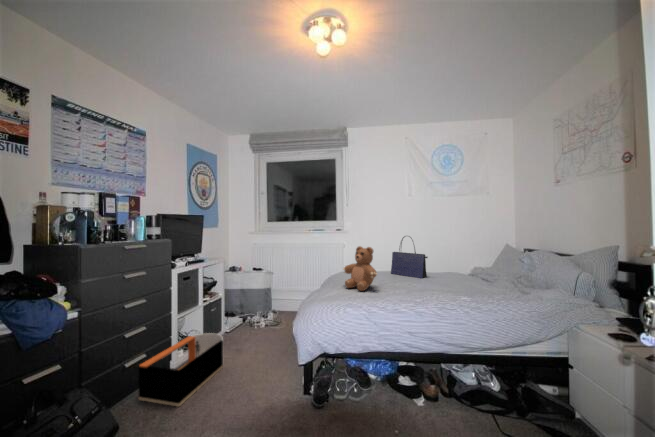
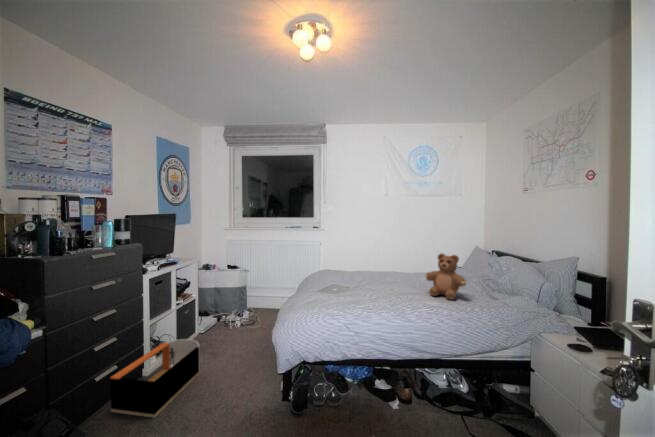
tote bag: present [391,236,428,278] -> none [370,239,406,282]
teddy bear: present [343,246,377,291] -> present [424,254,467,300]

